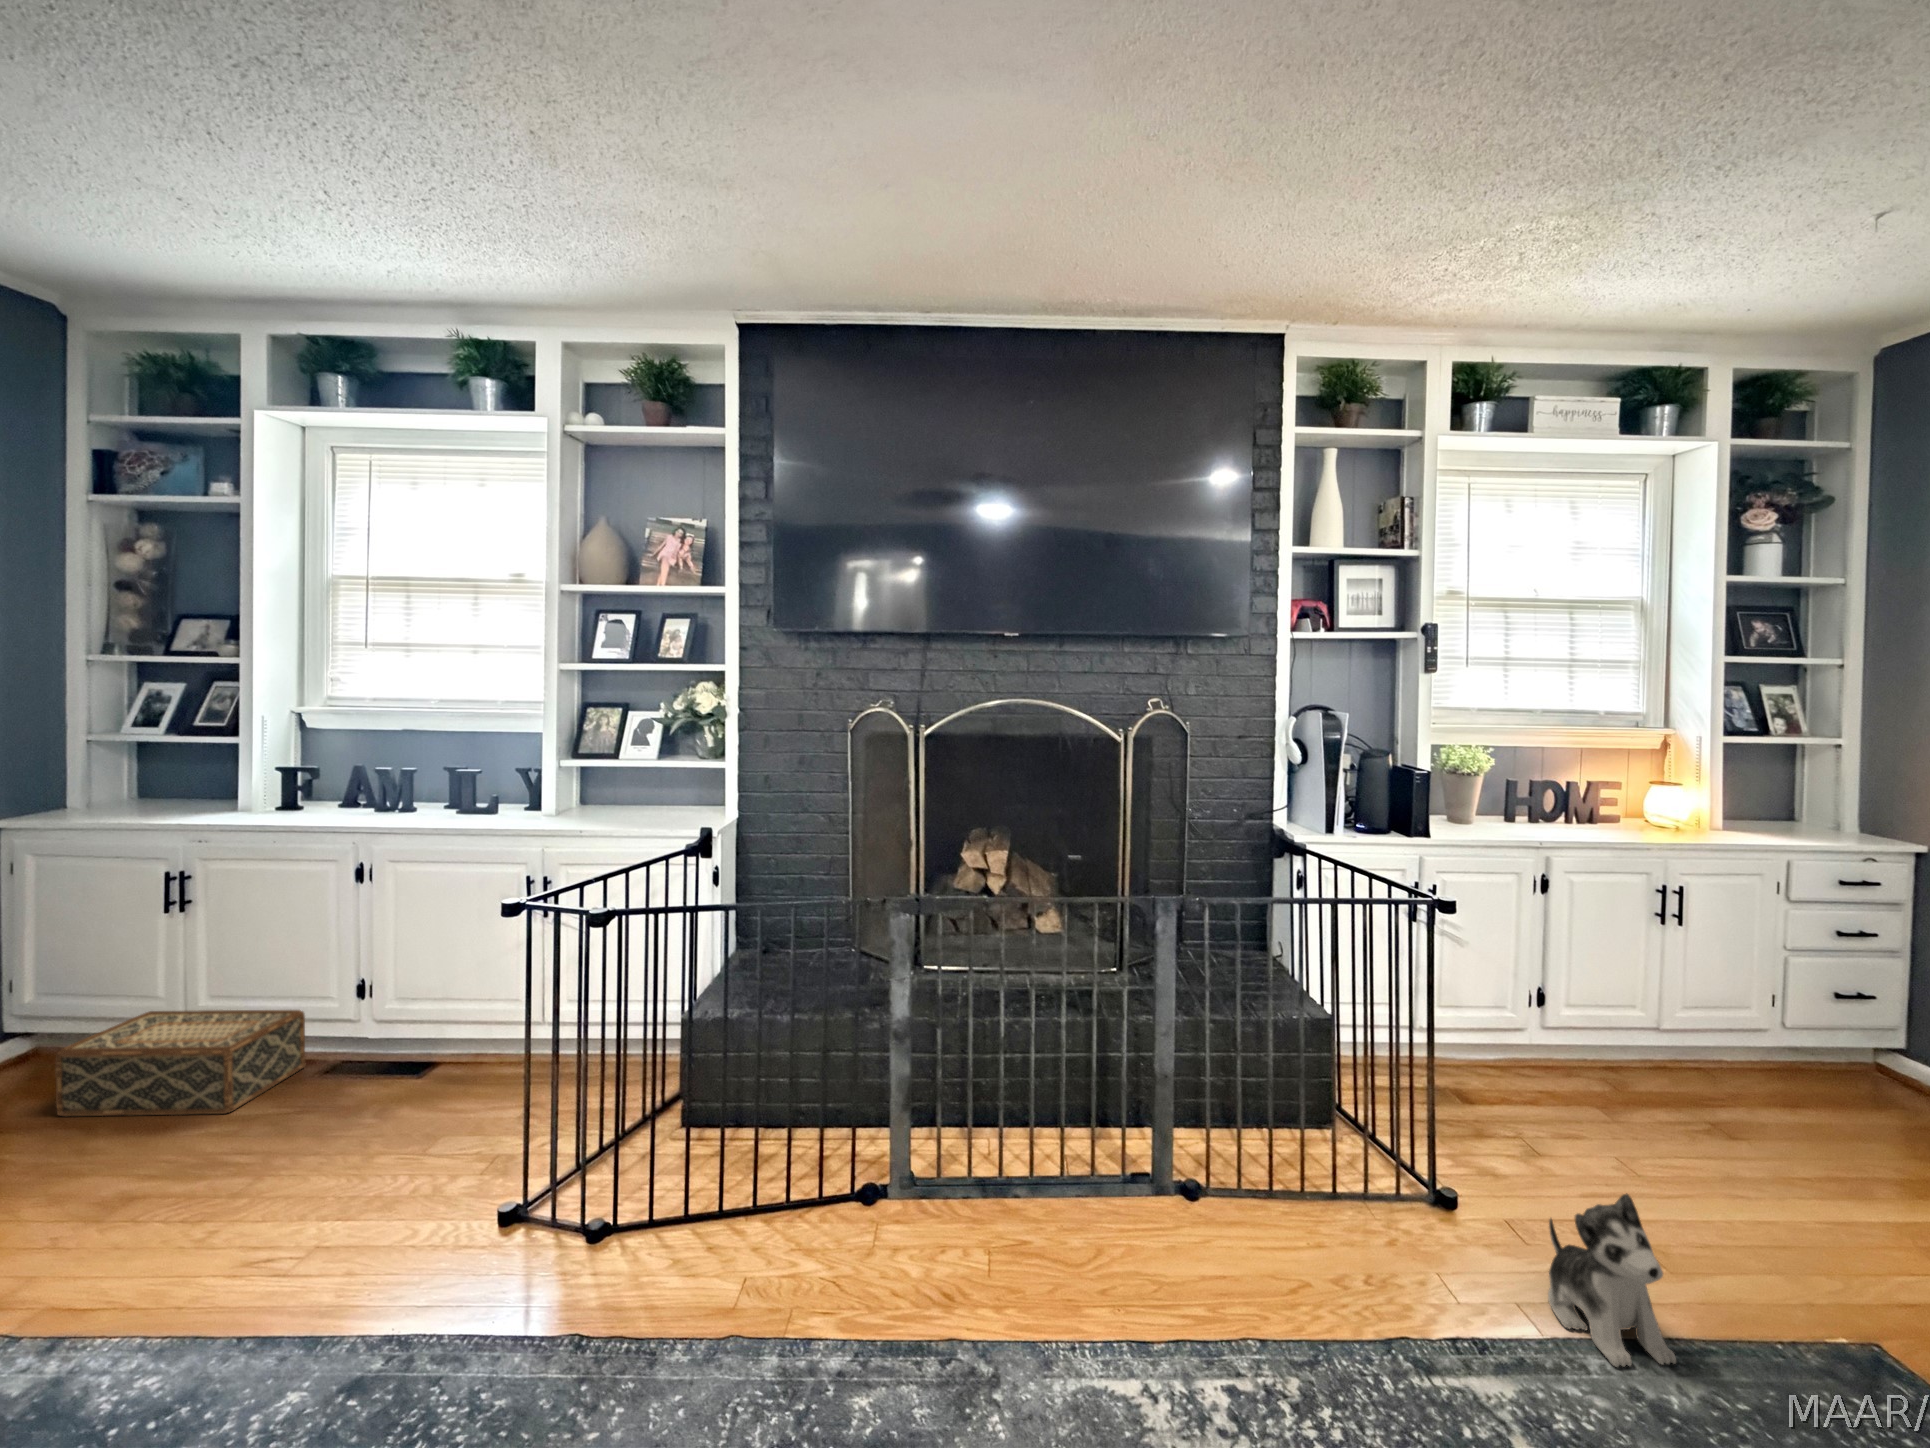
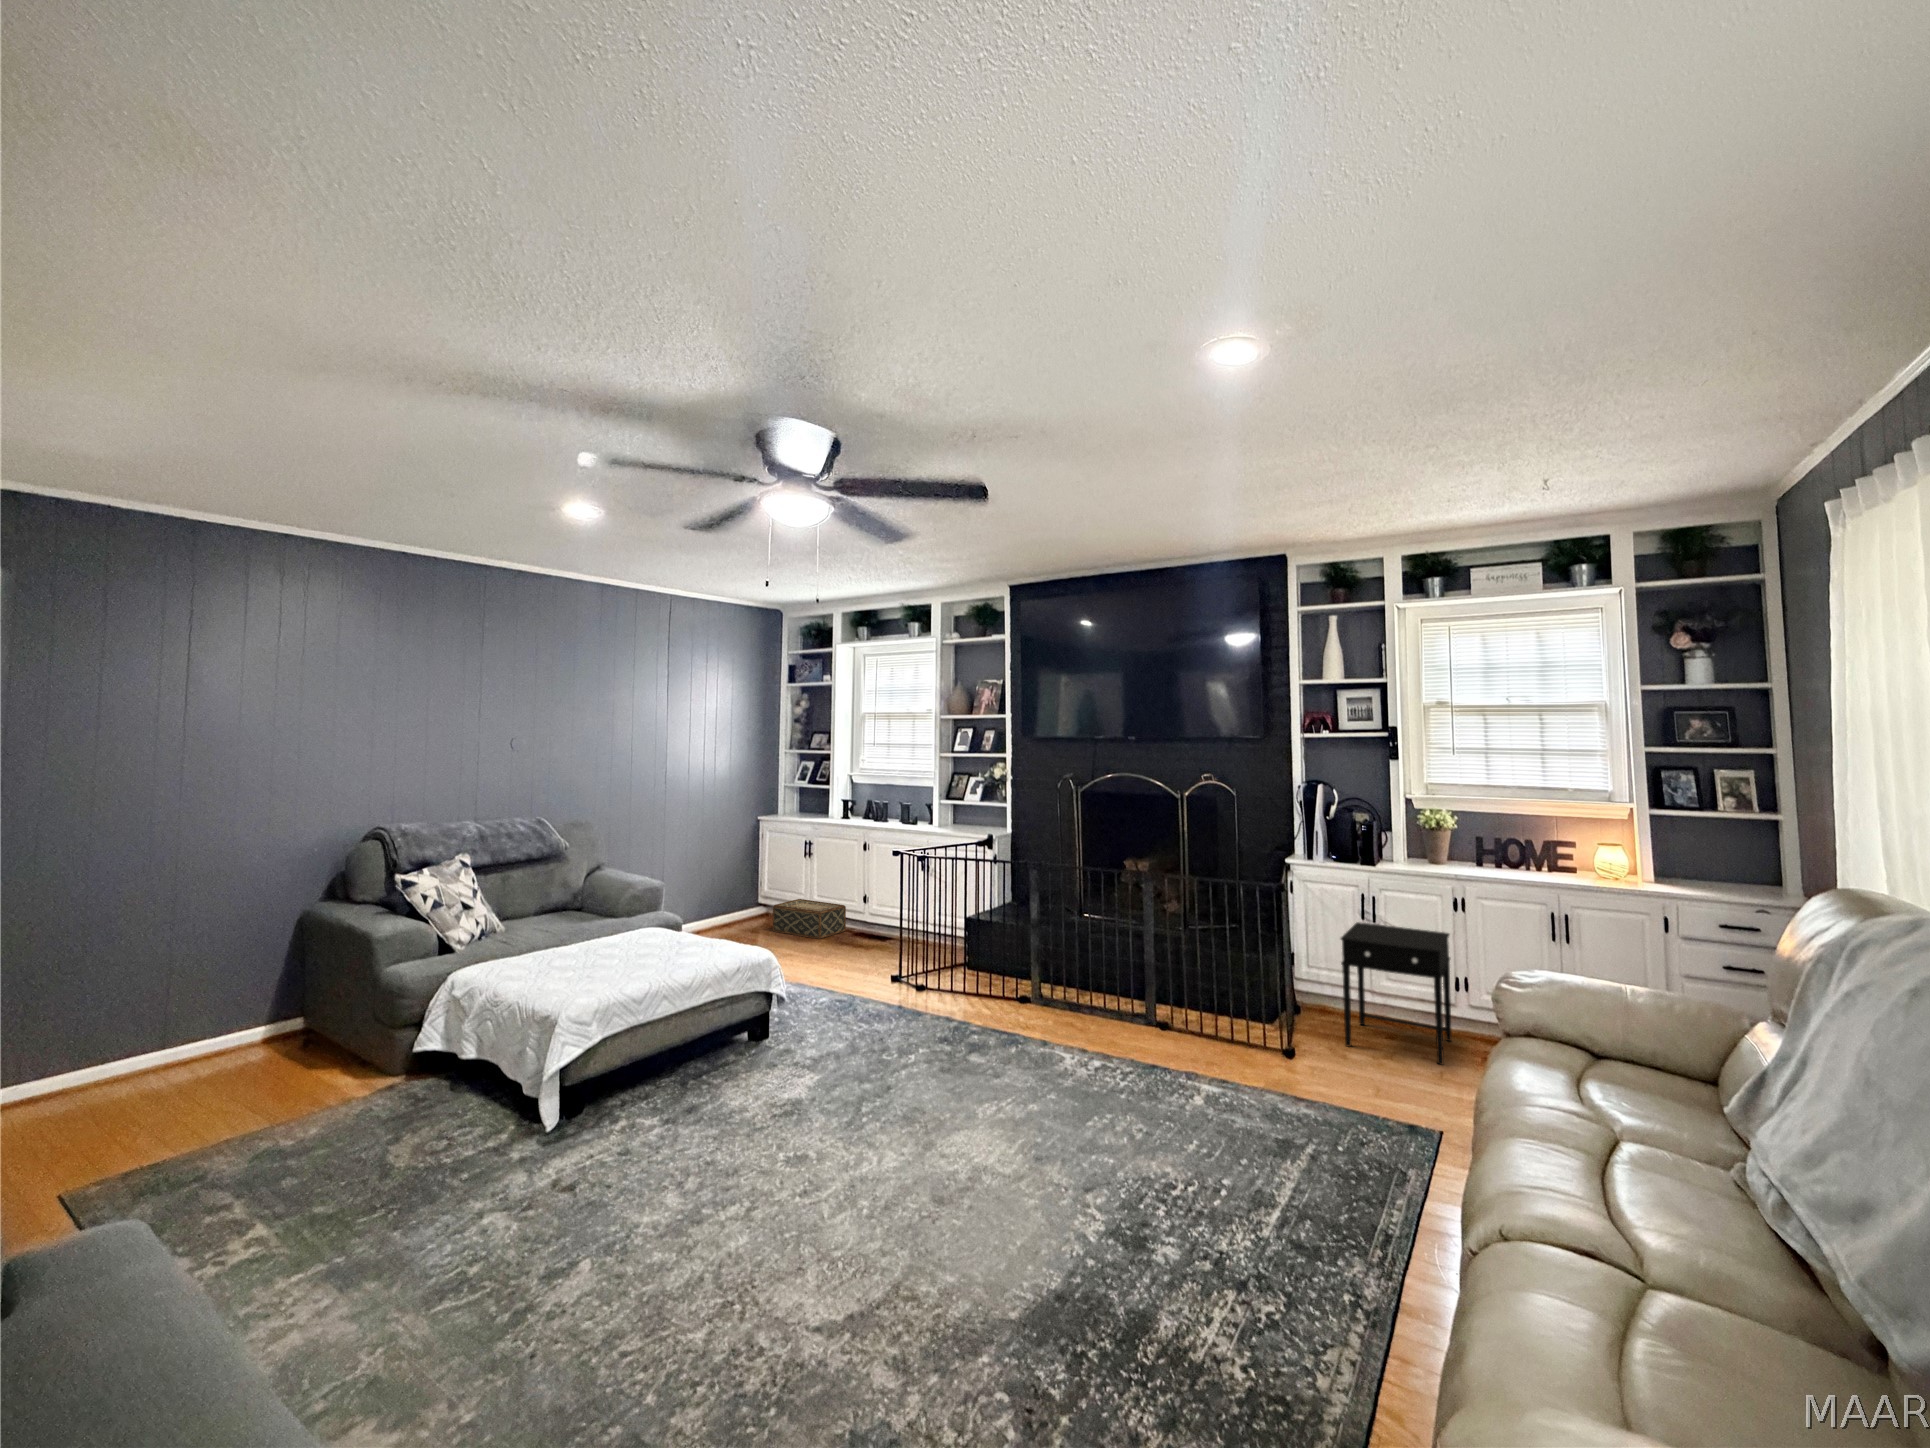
side table: none [1415,925,1638,1147] -> present [1341,922,1451,1065]
plush toy: present [1548,1193,1676,1367] -> none [1259,1019,1308,1100]

